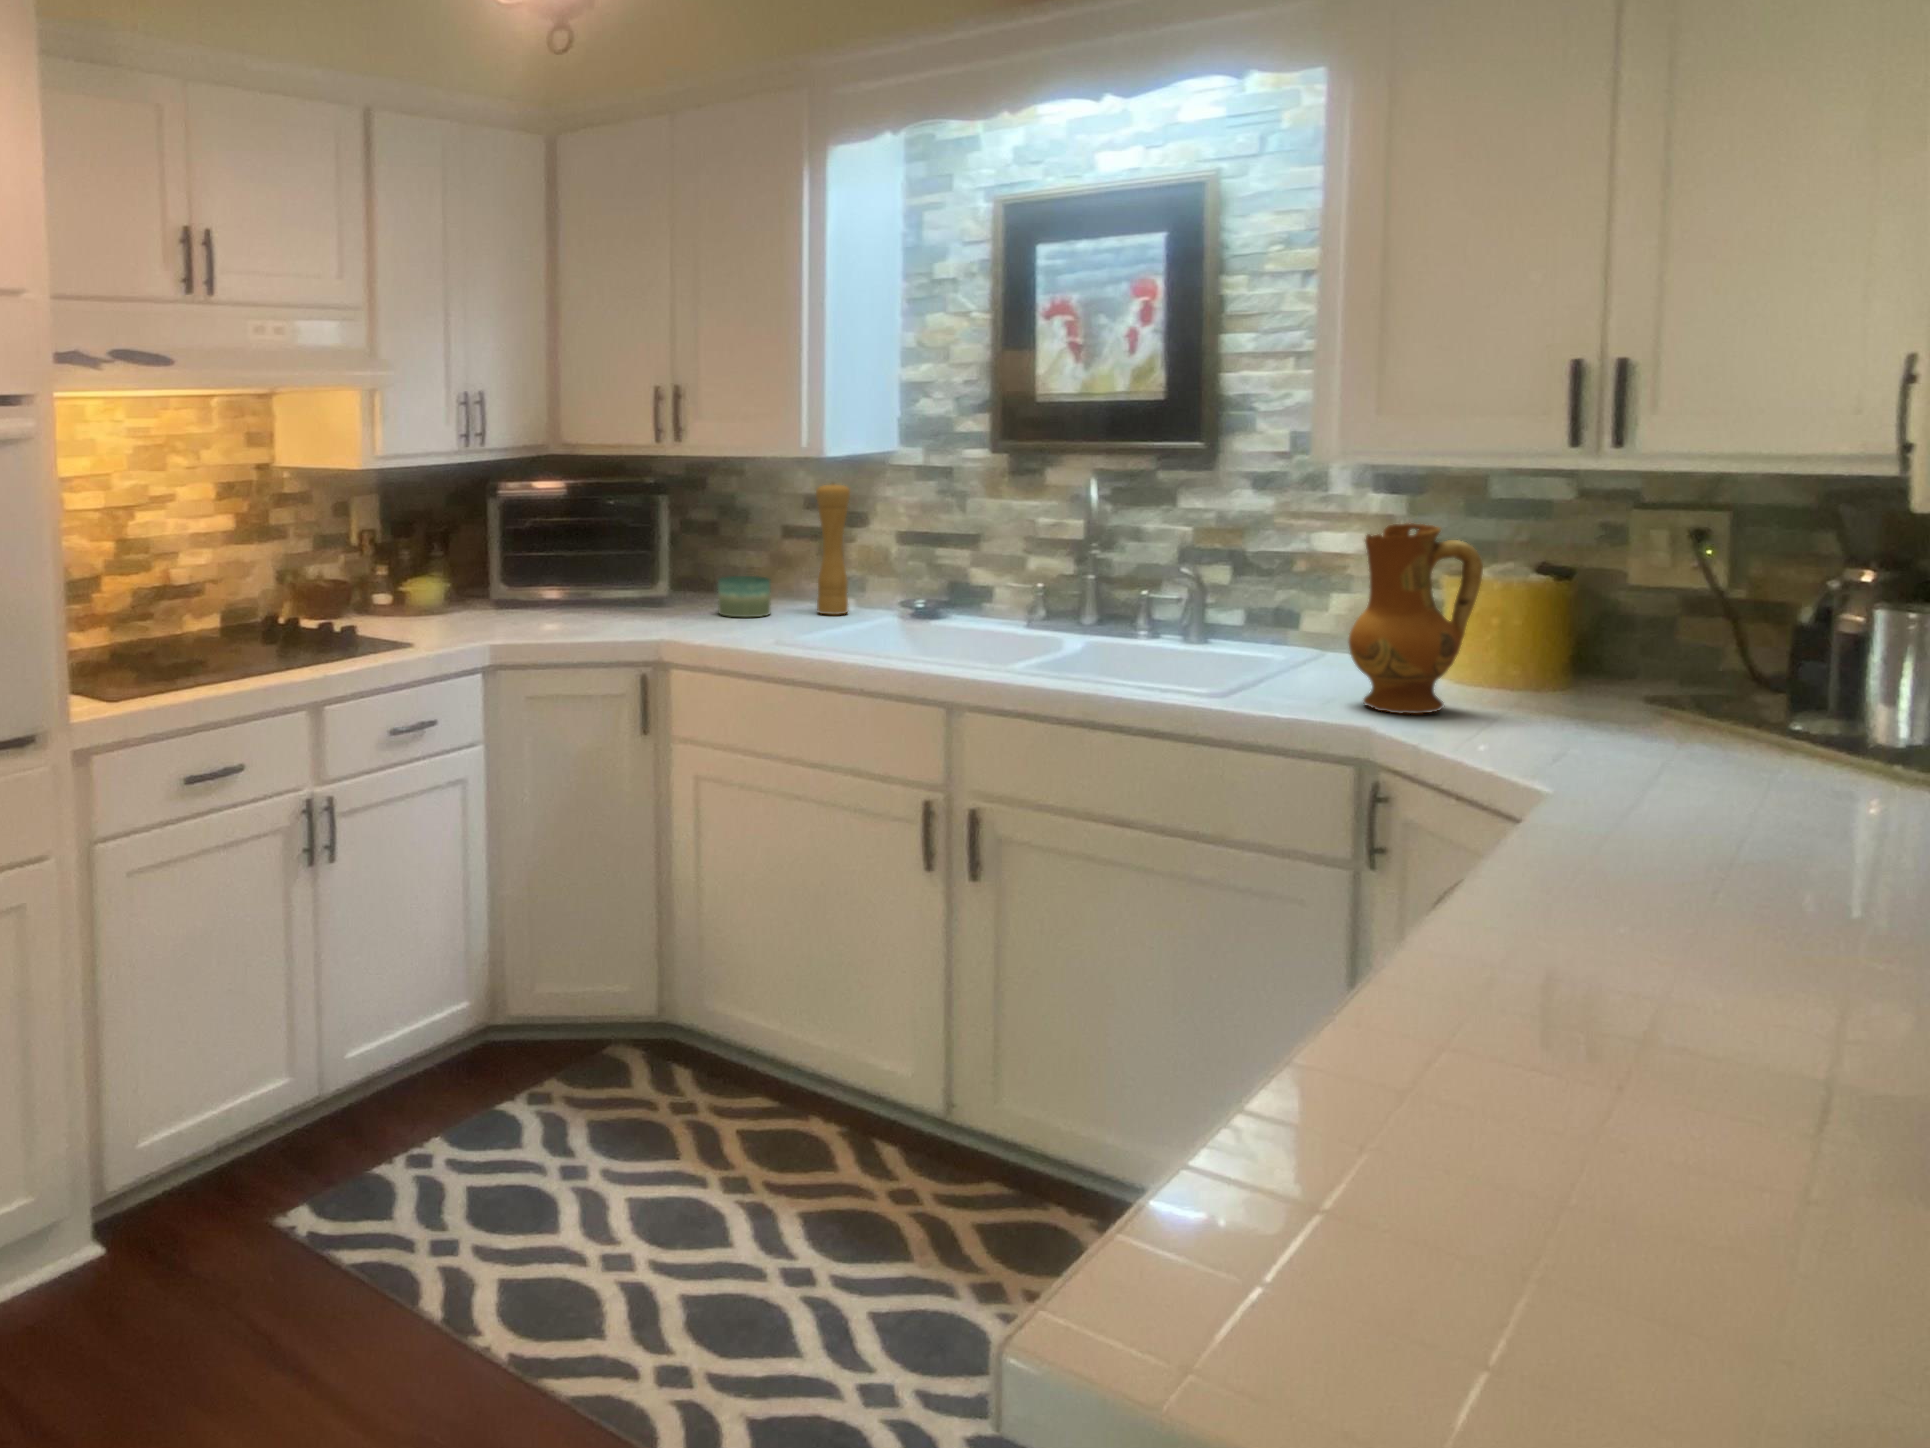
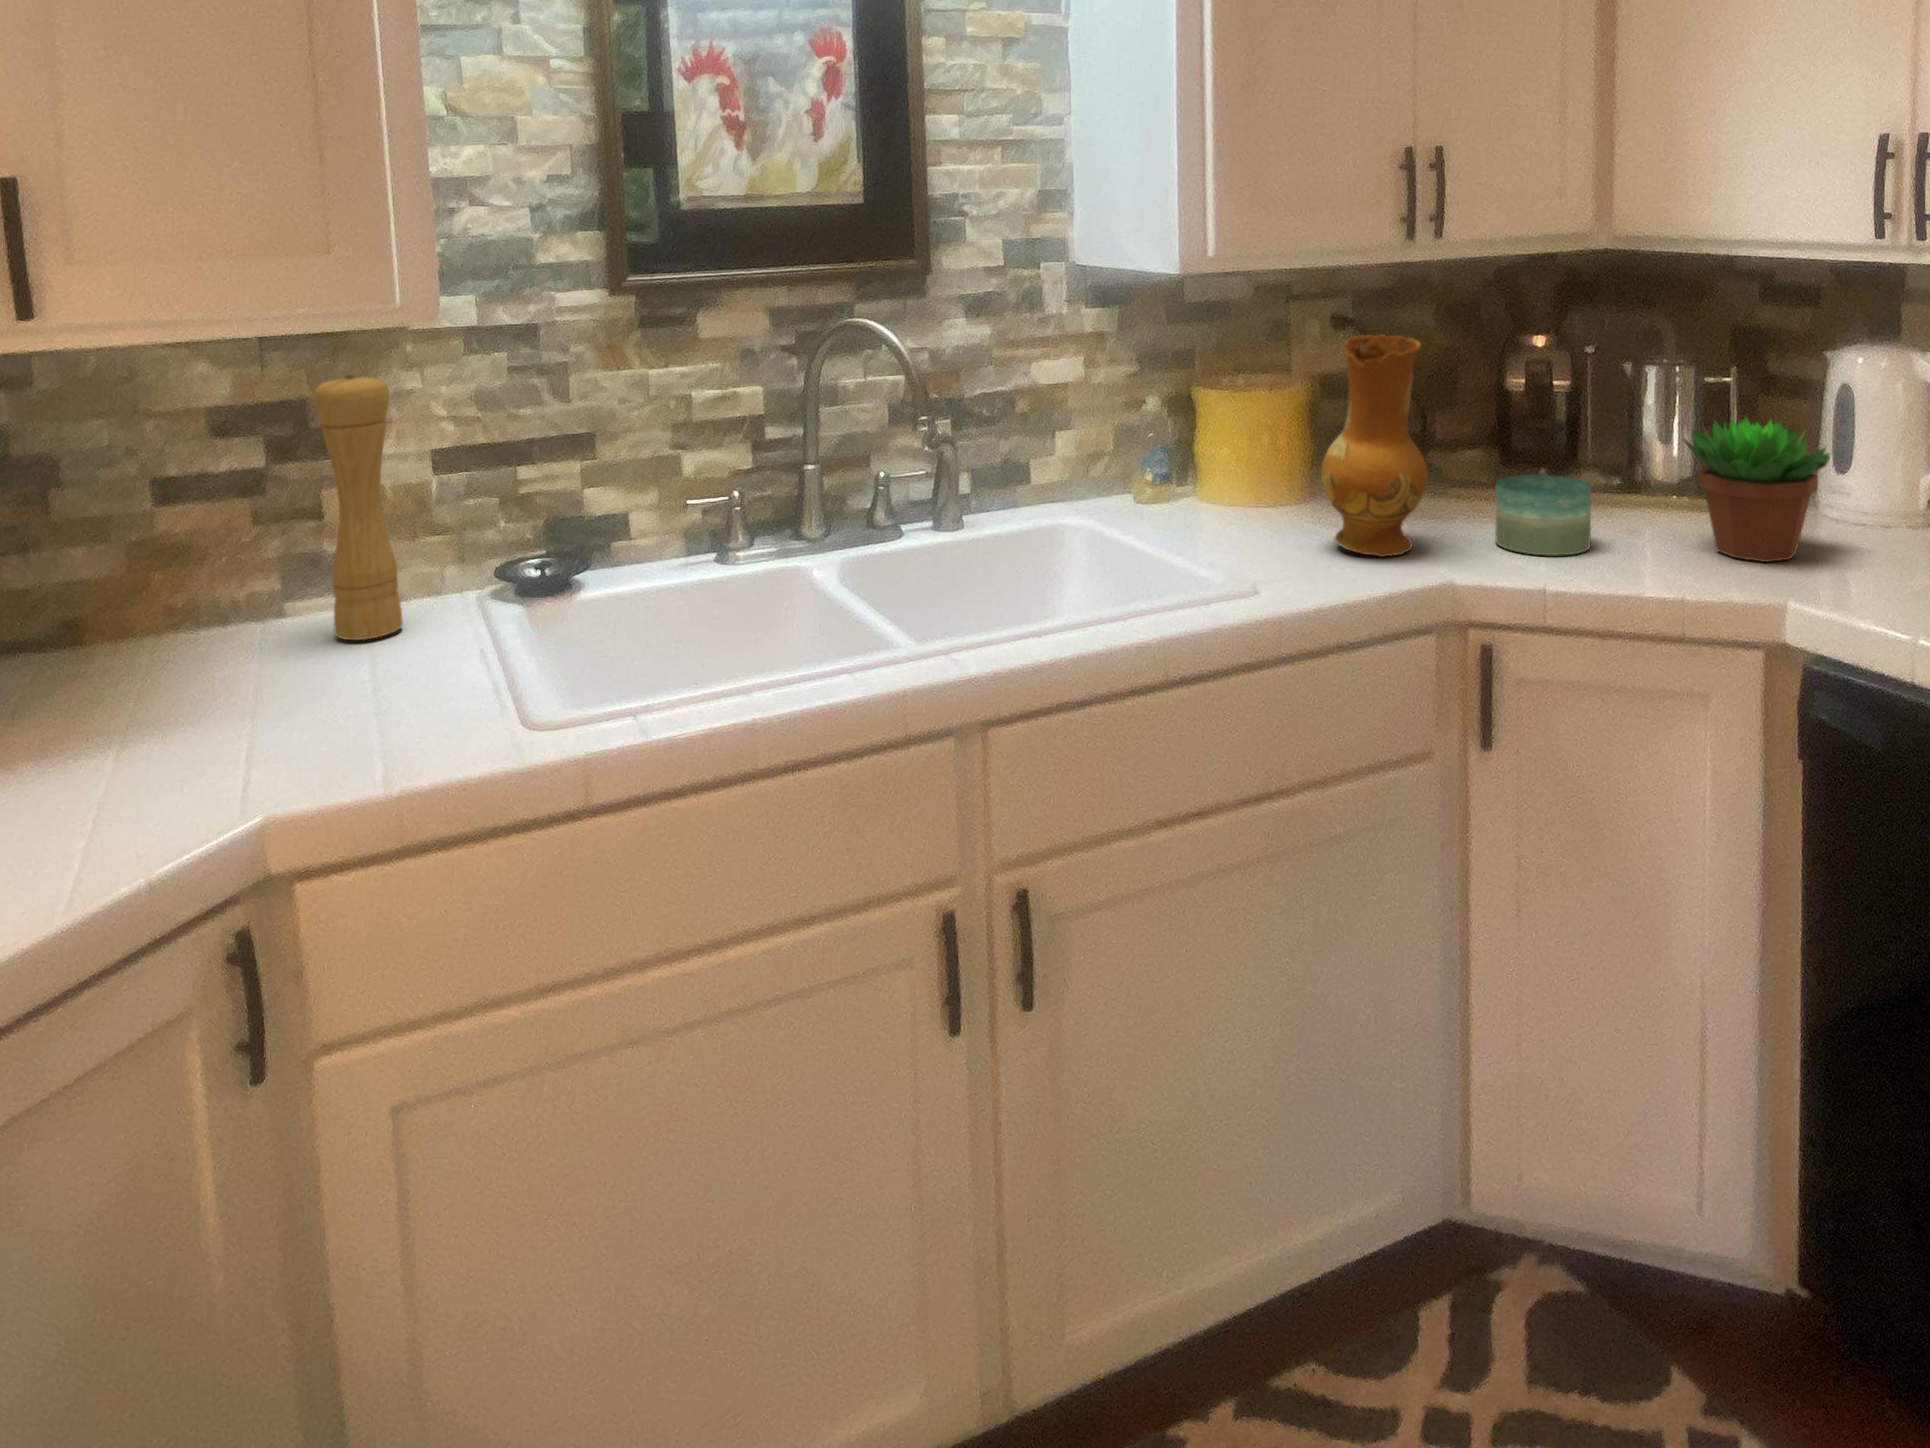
candle: present [718,576,771,617] -> present [1496,474,1591,555]
succulent plant: none [1625,643,1833,801] -> present [1684,418,1830,562]

